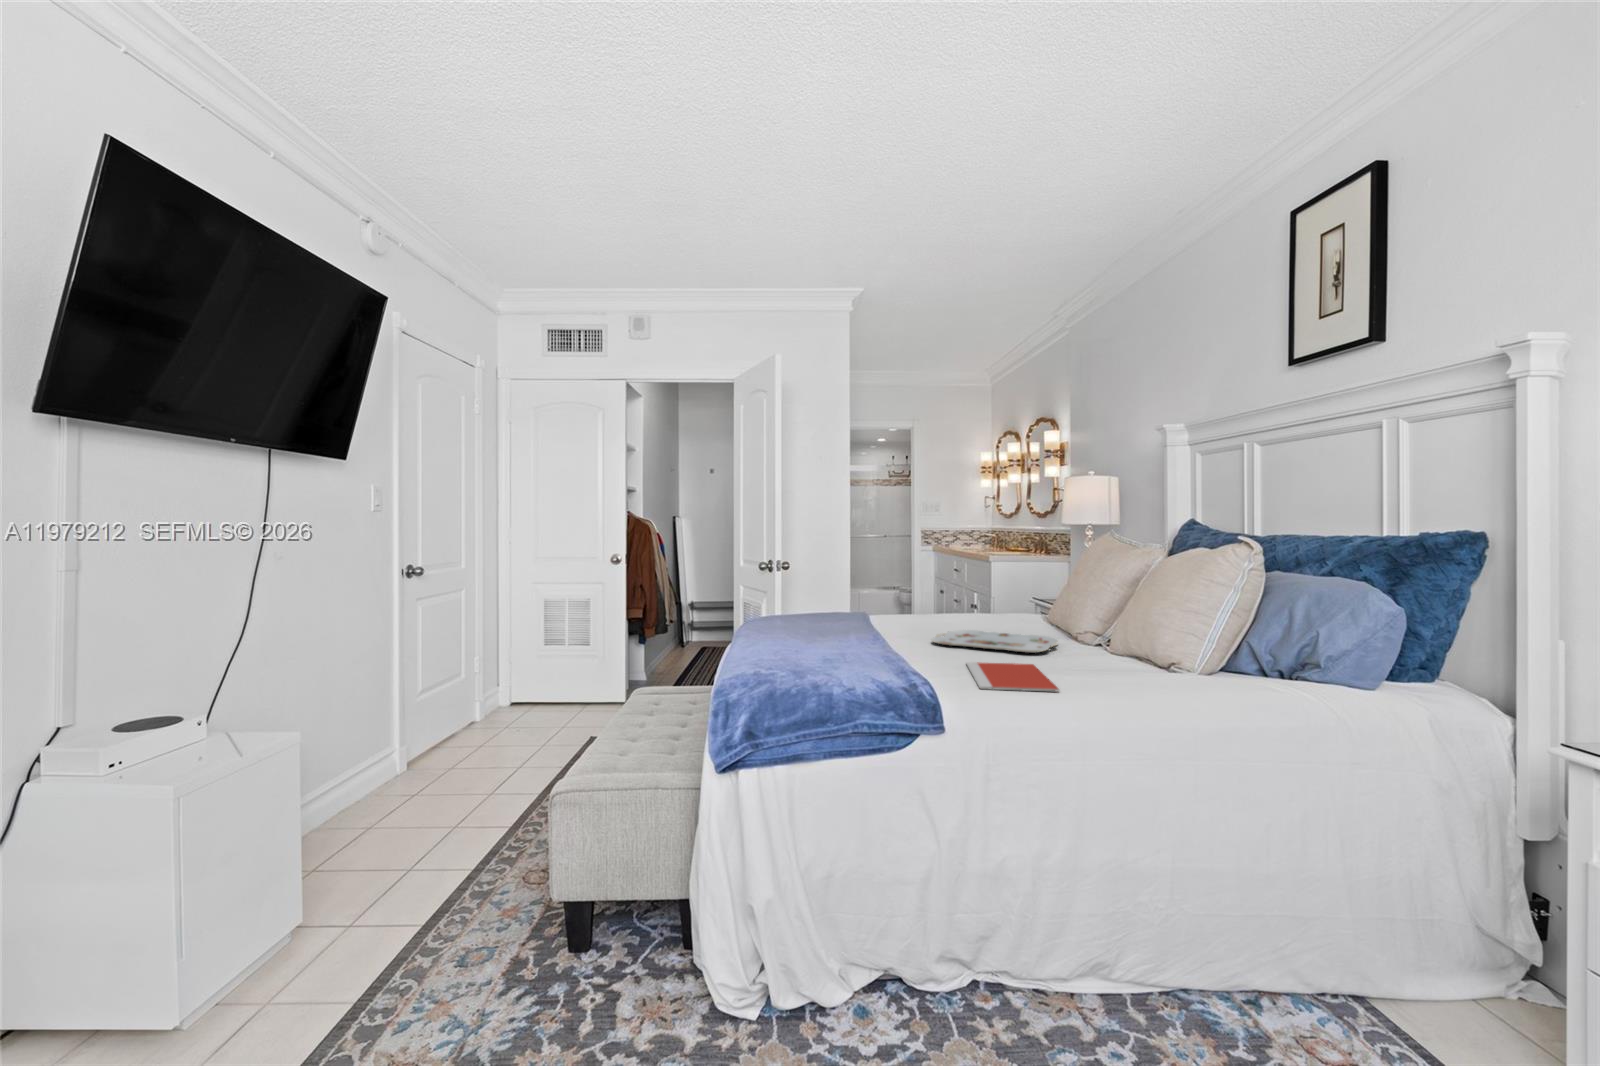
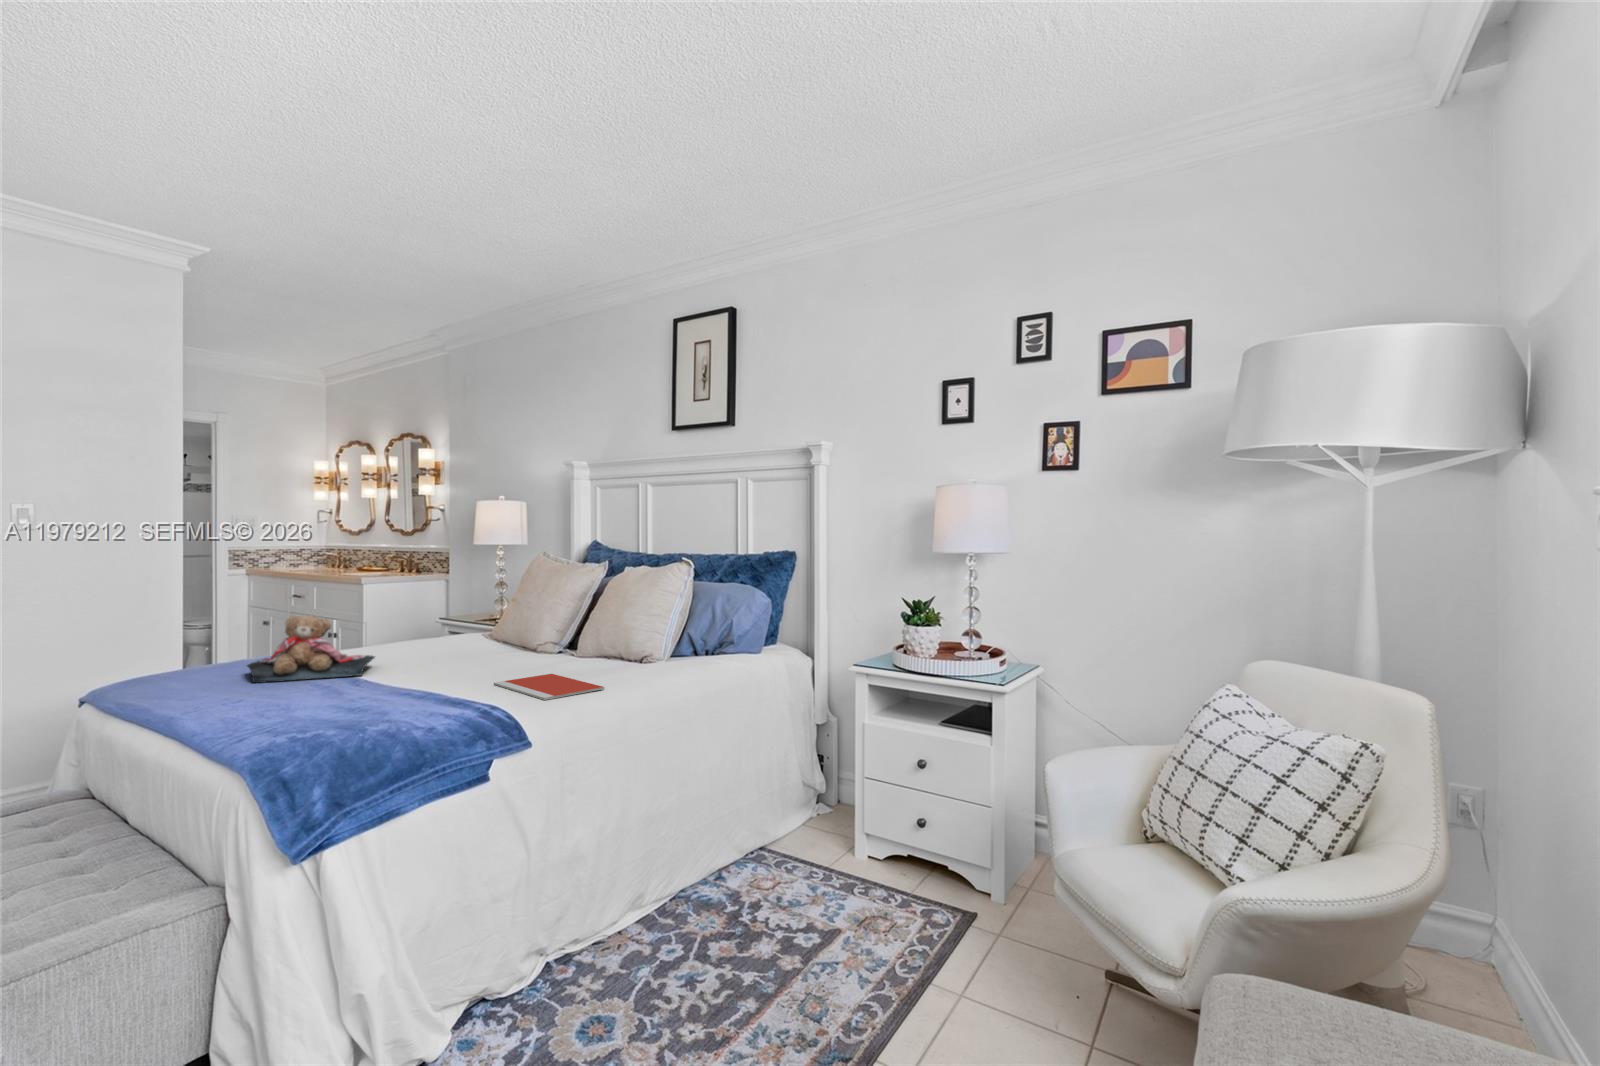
teddy bear: none [818,578,912,637] -> present [247,615,374,683]
serving tray: present [932,630,1058,653] -> none [419,651,545,673]

